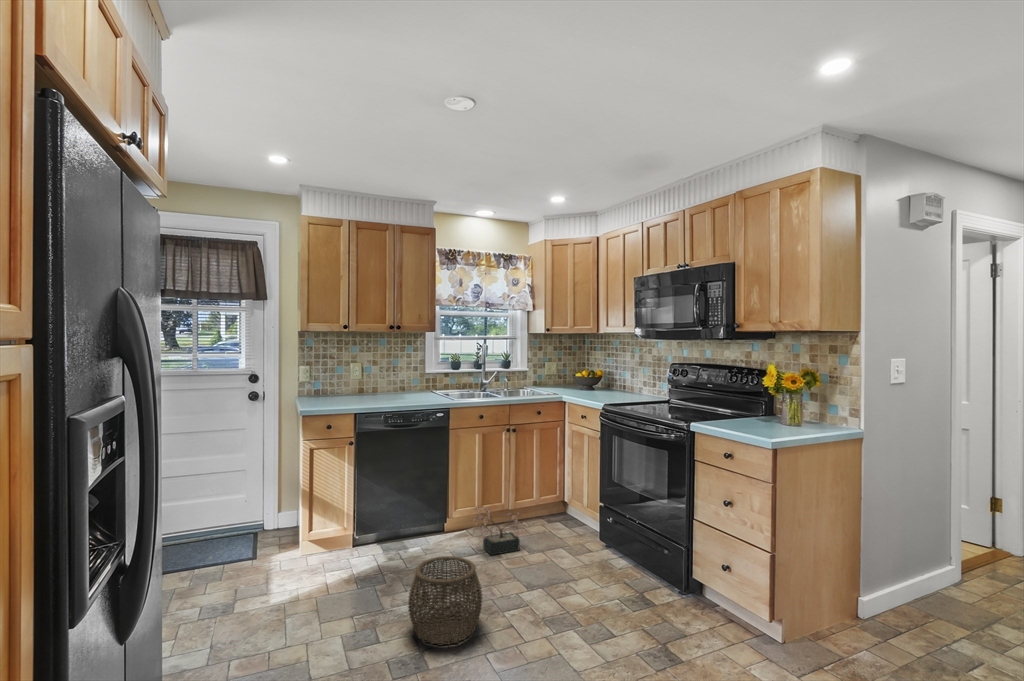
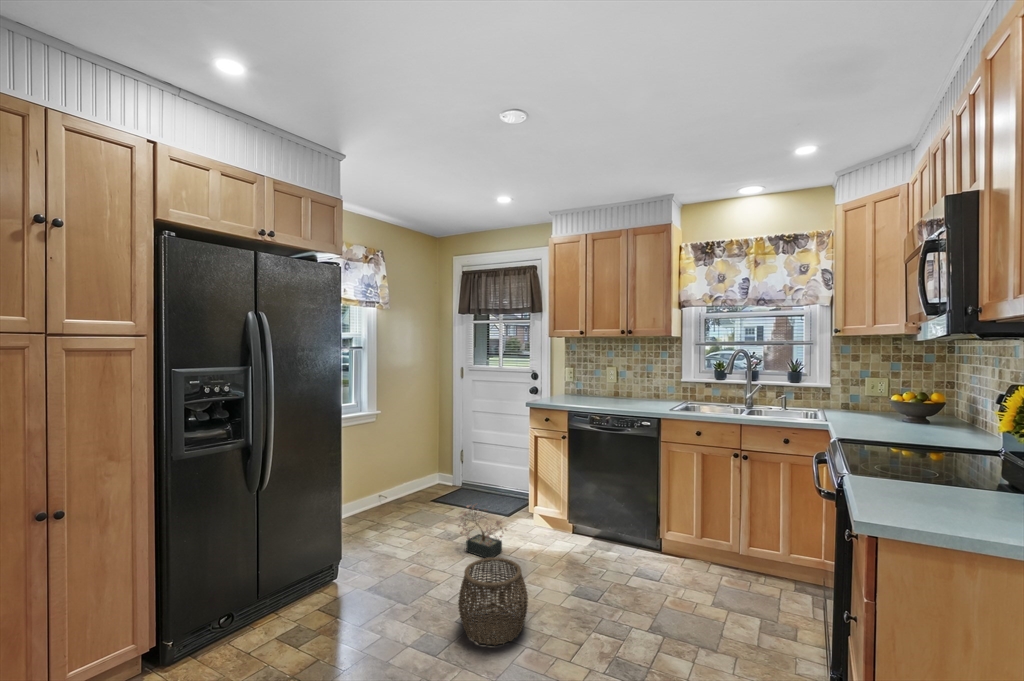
decorative plant: present [472,507,524,555] -> present [458,504,507,558]

